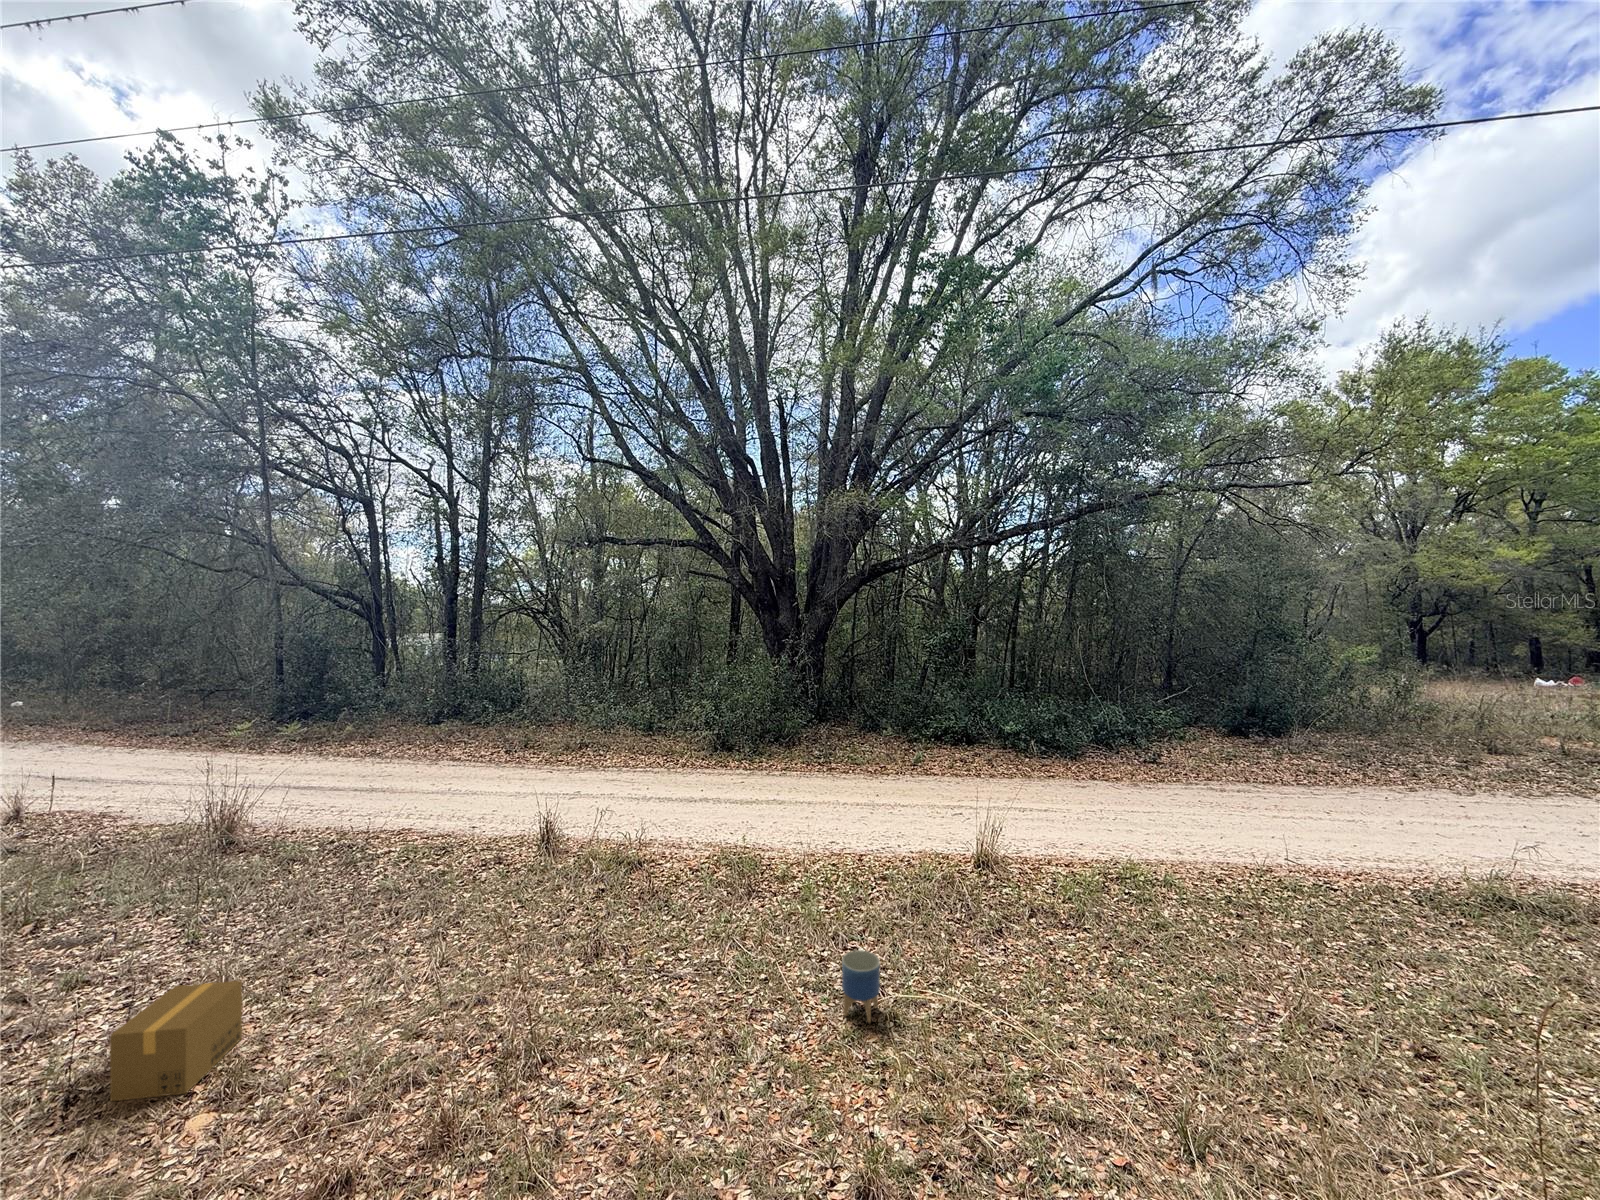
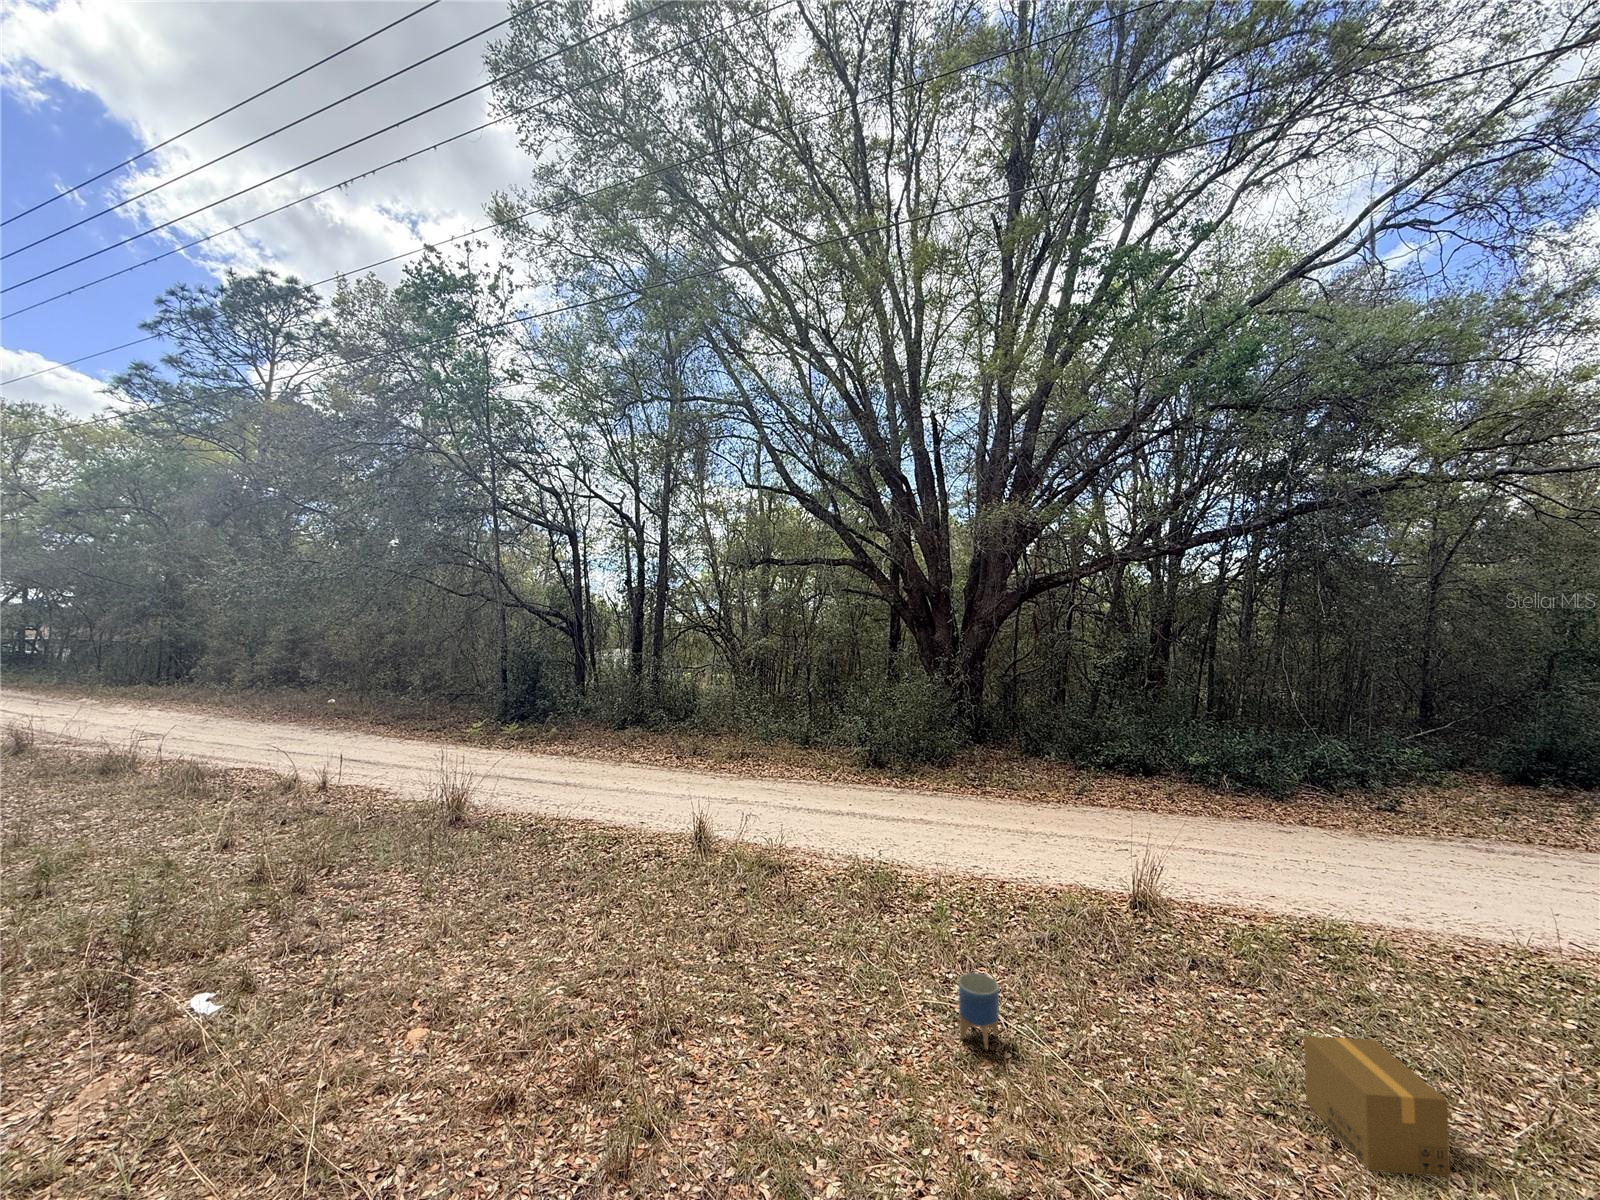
cardboard box: present [110,980,242,1101] -> present [1304,1036,1450,1177]

